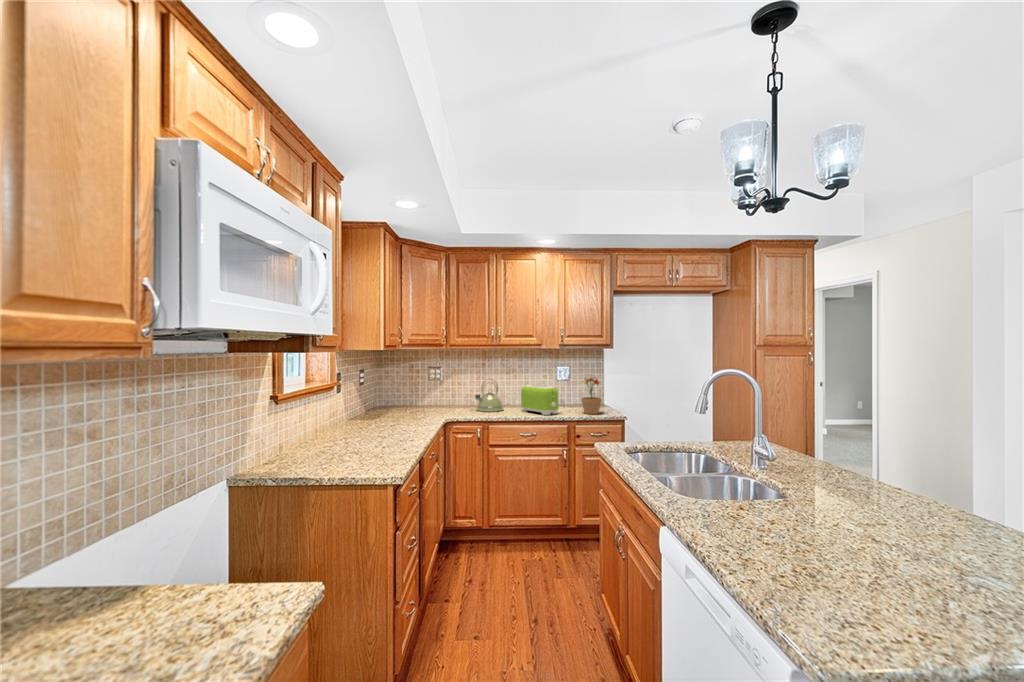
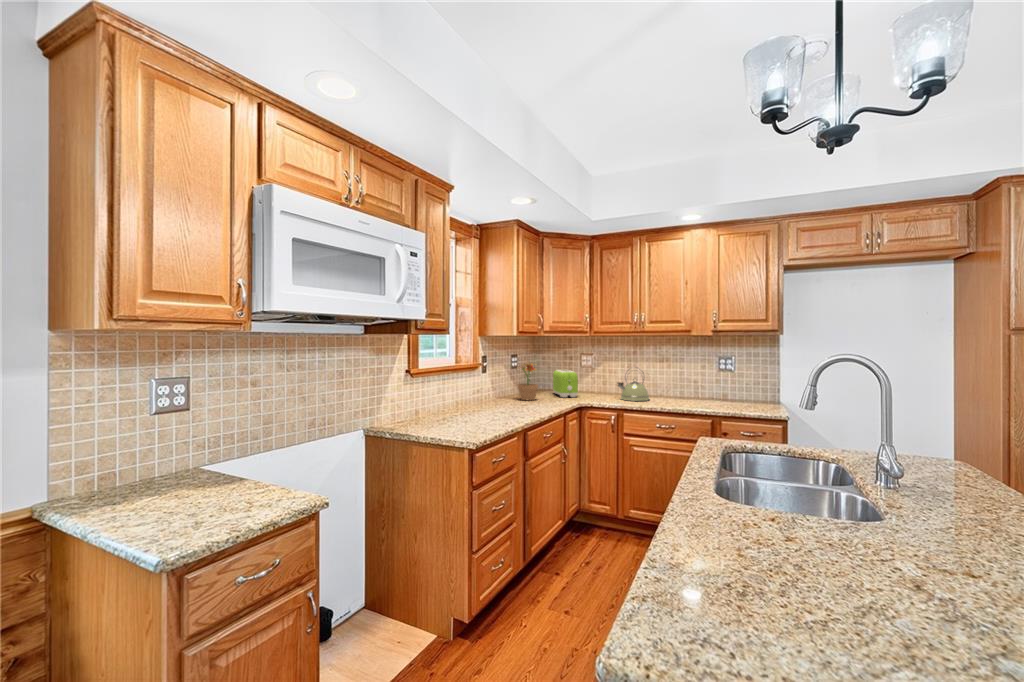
potted plant: present [581,377,602,414] -> present [518,363,538,400]
toaster: present [521,385,558,415] -> present [553,370,578,397]

